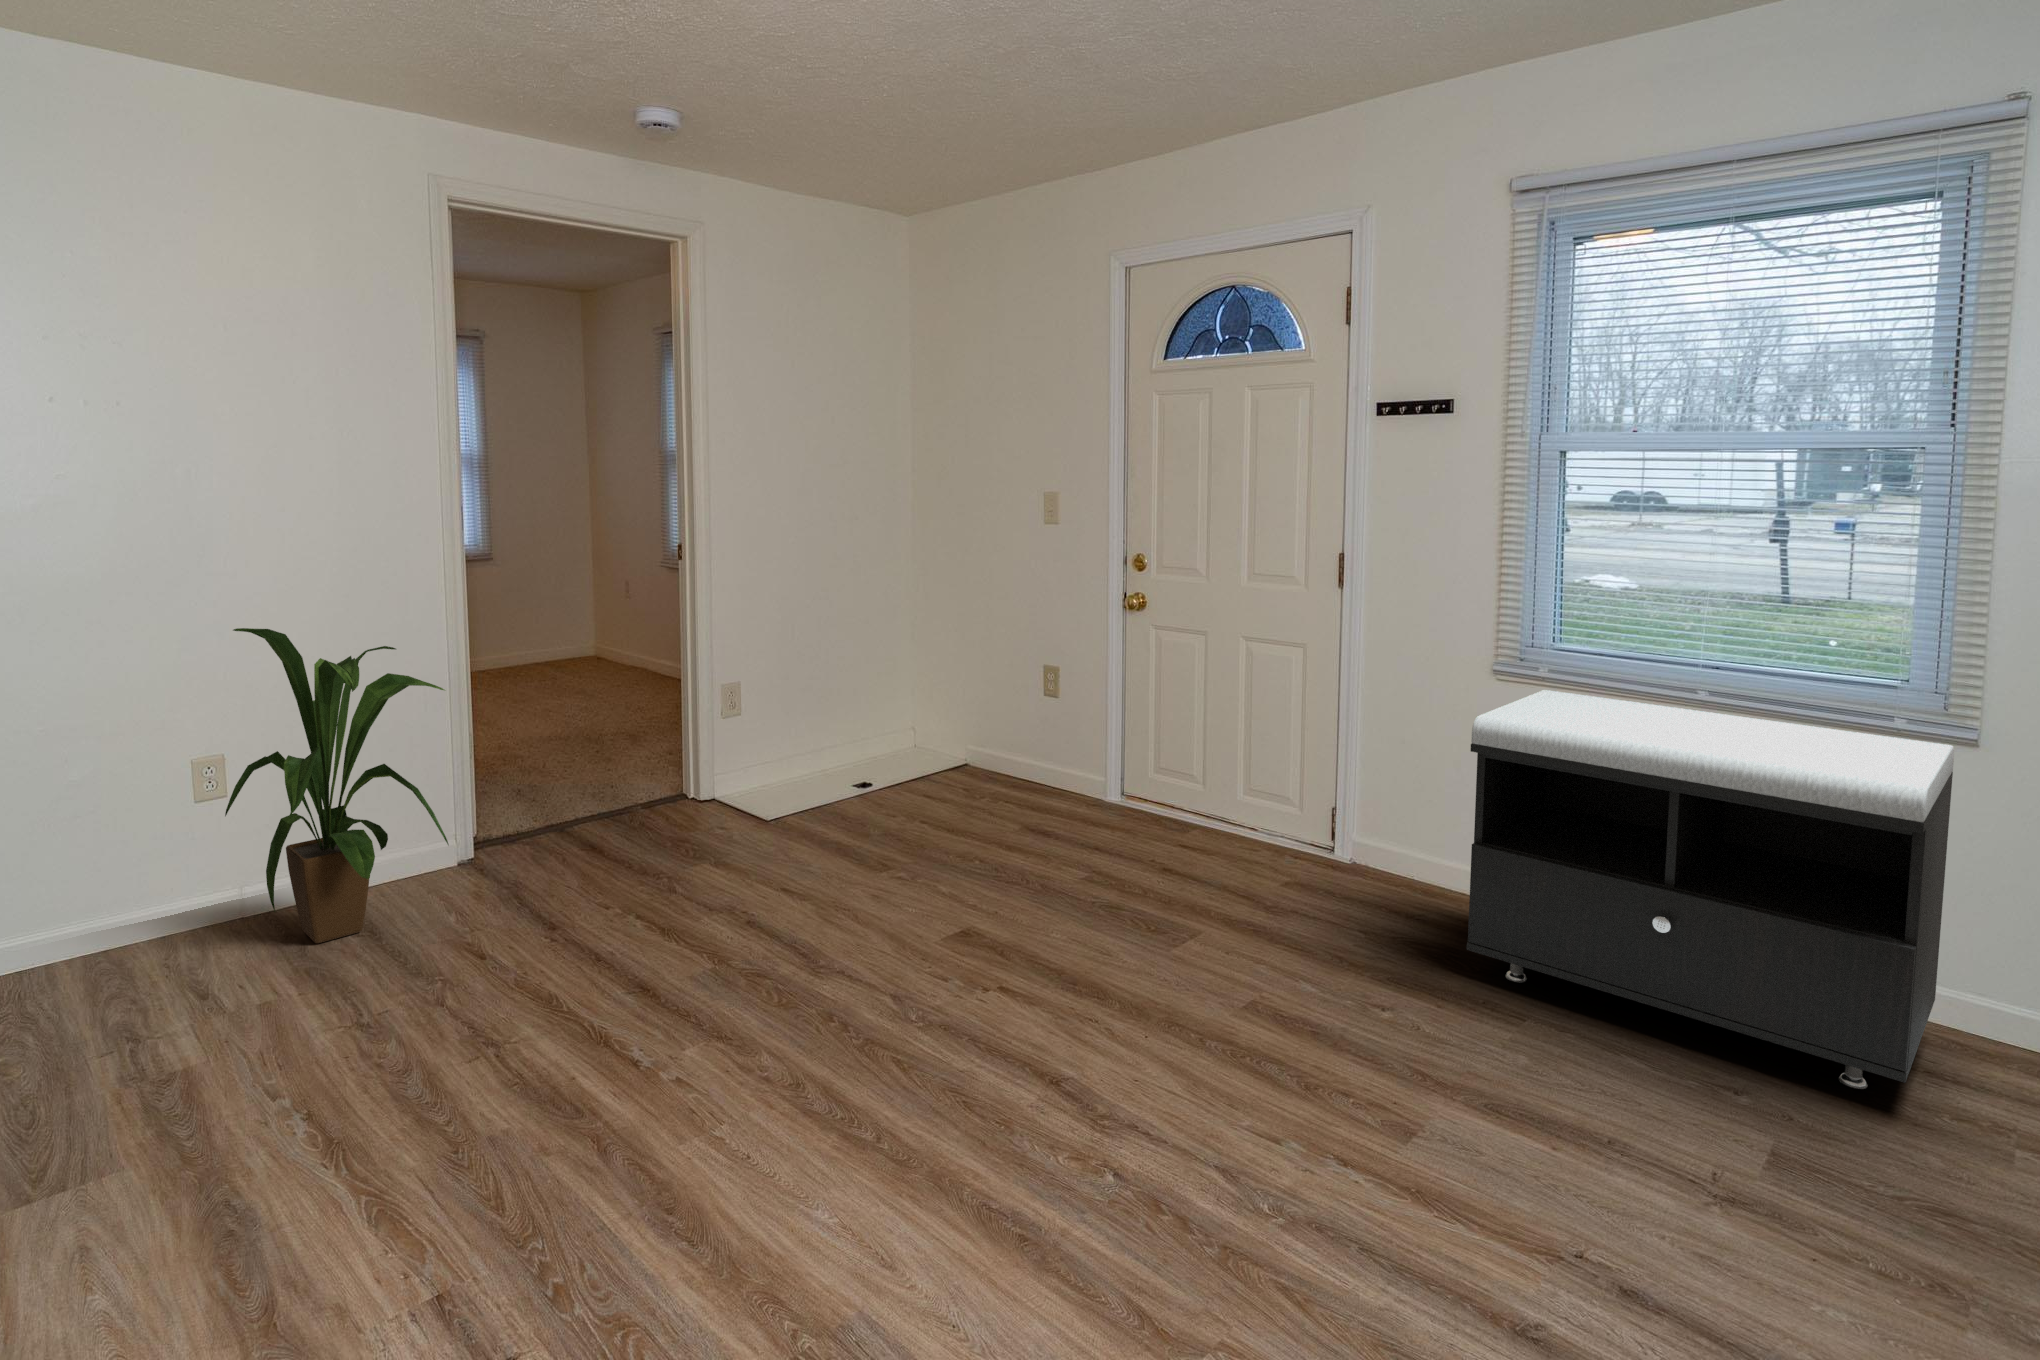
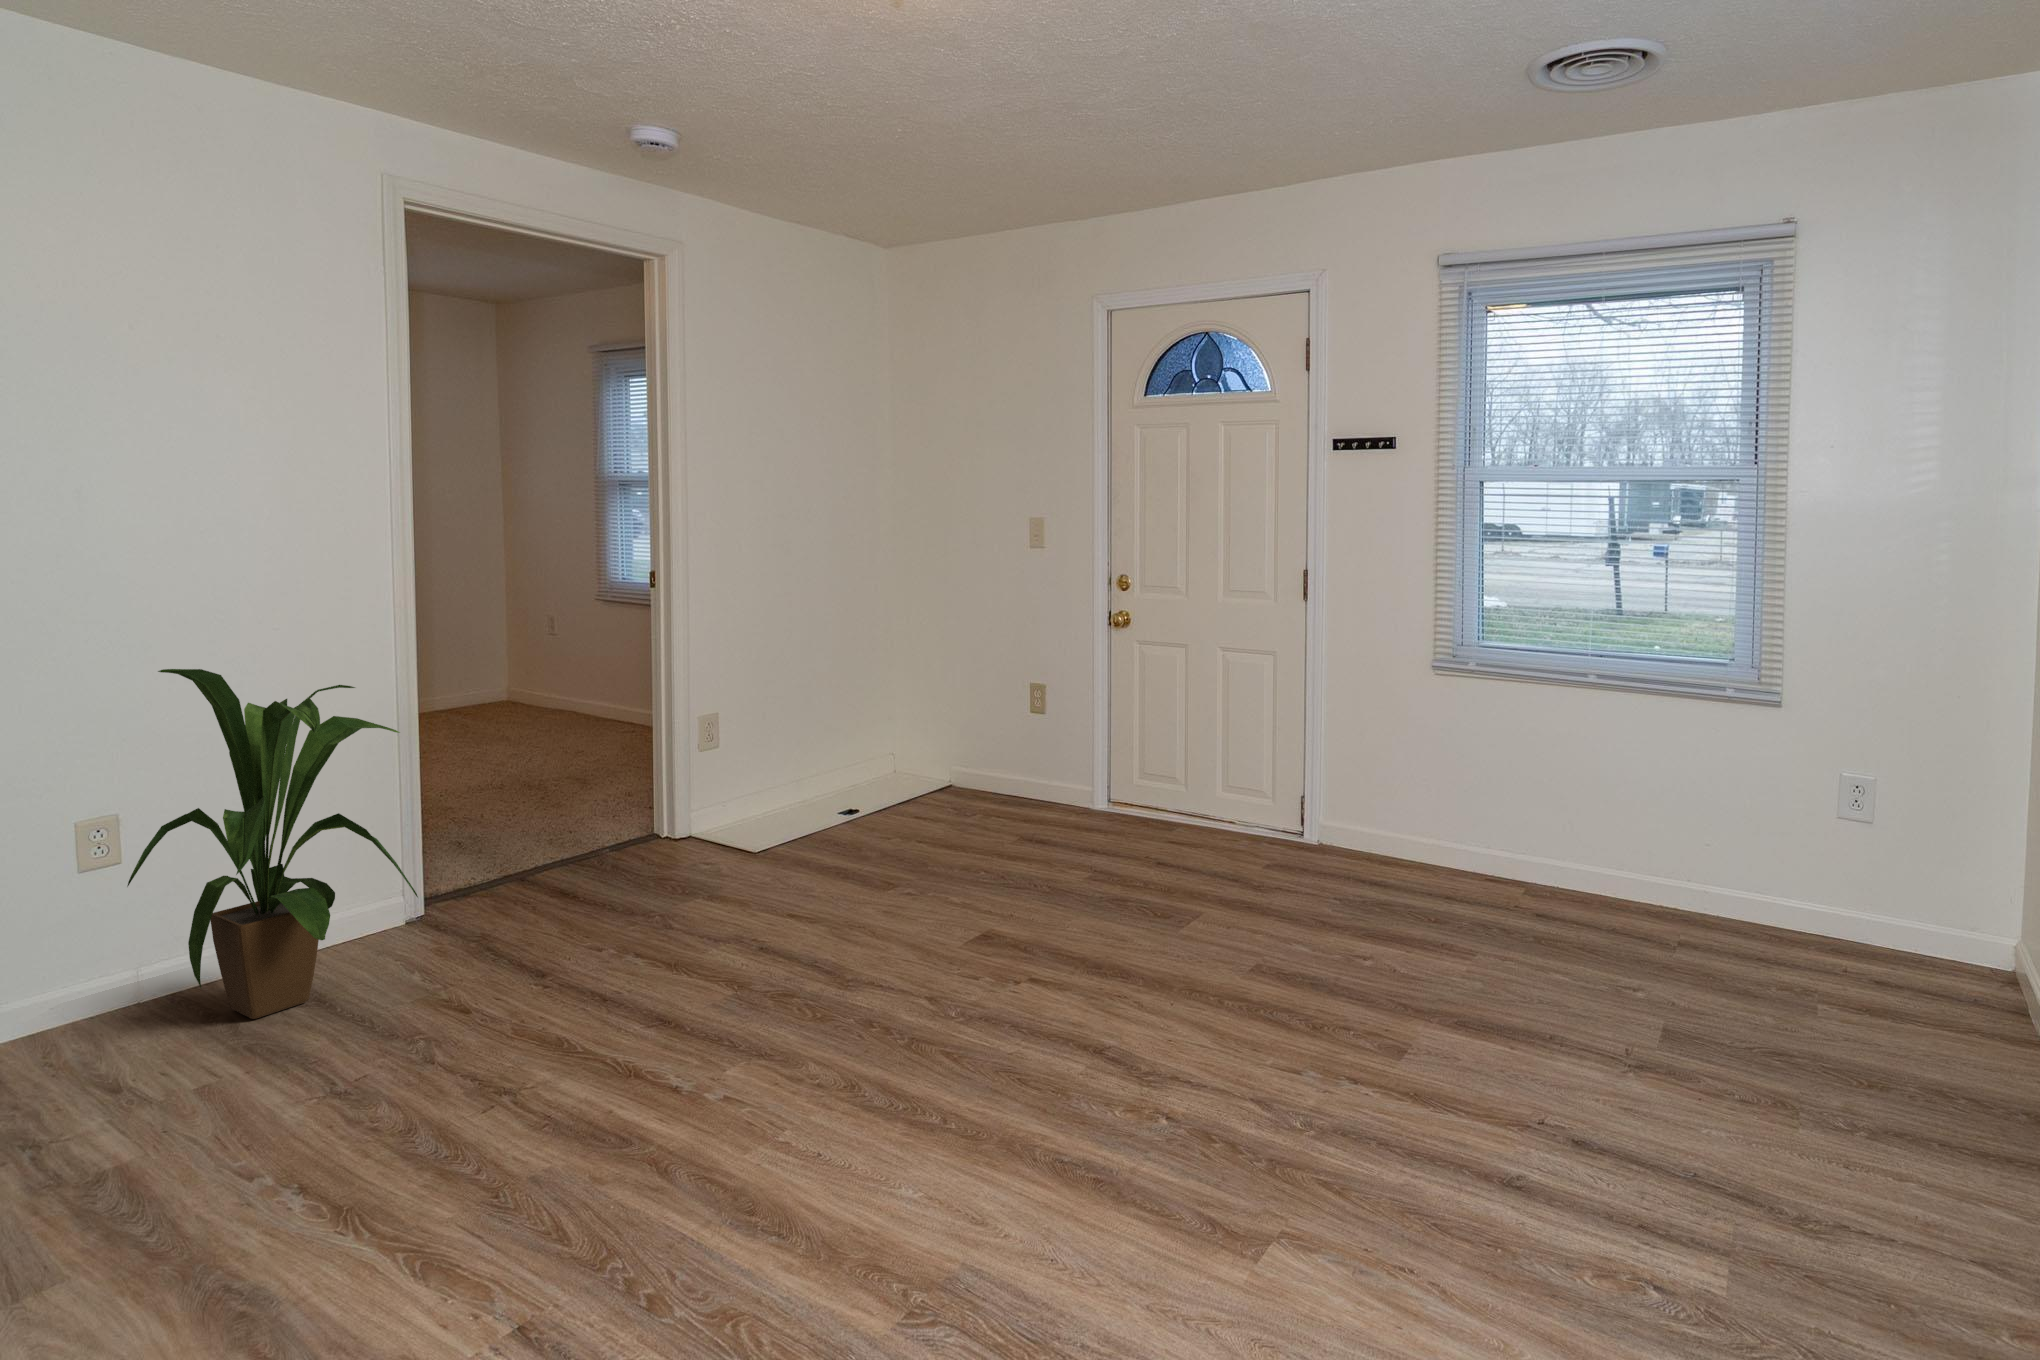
storage bench: present [1467,690,1954,1089] -> none [1425,682,1768,977]

